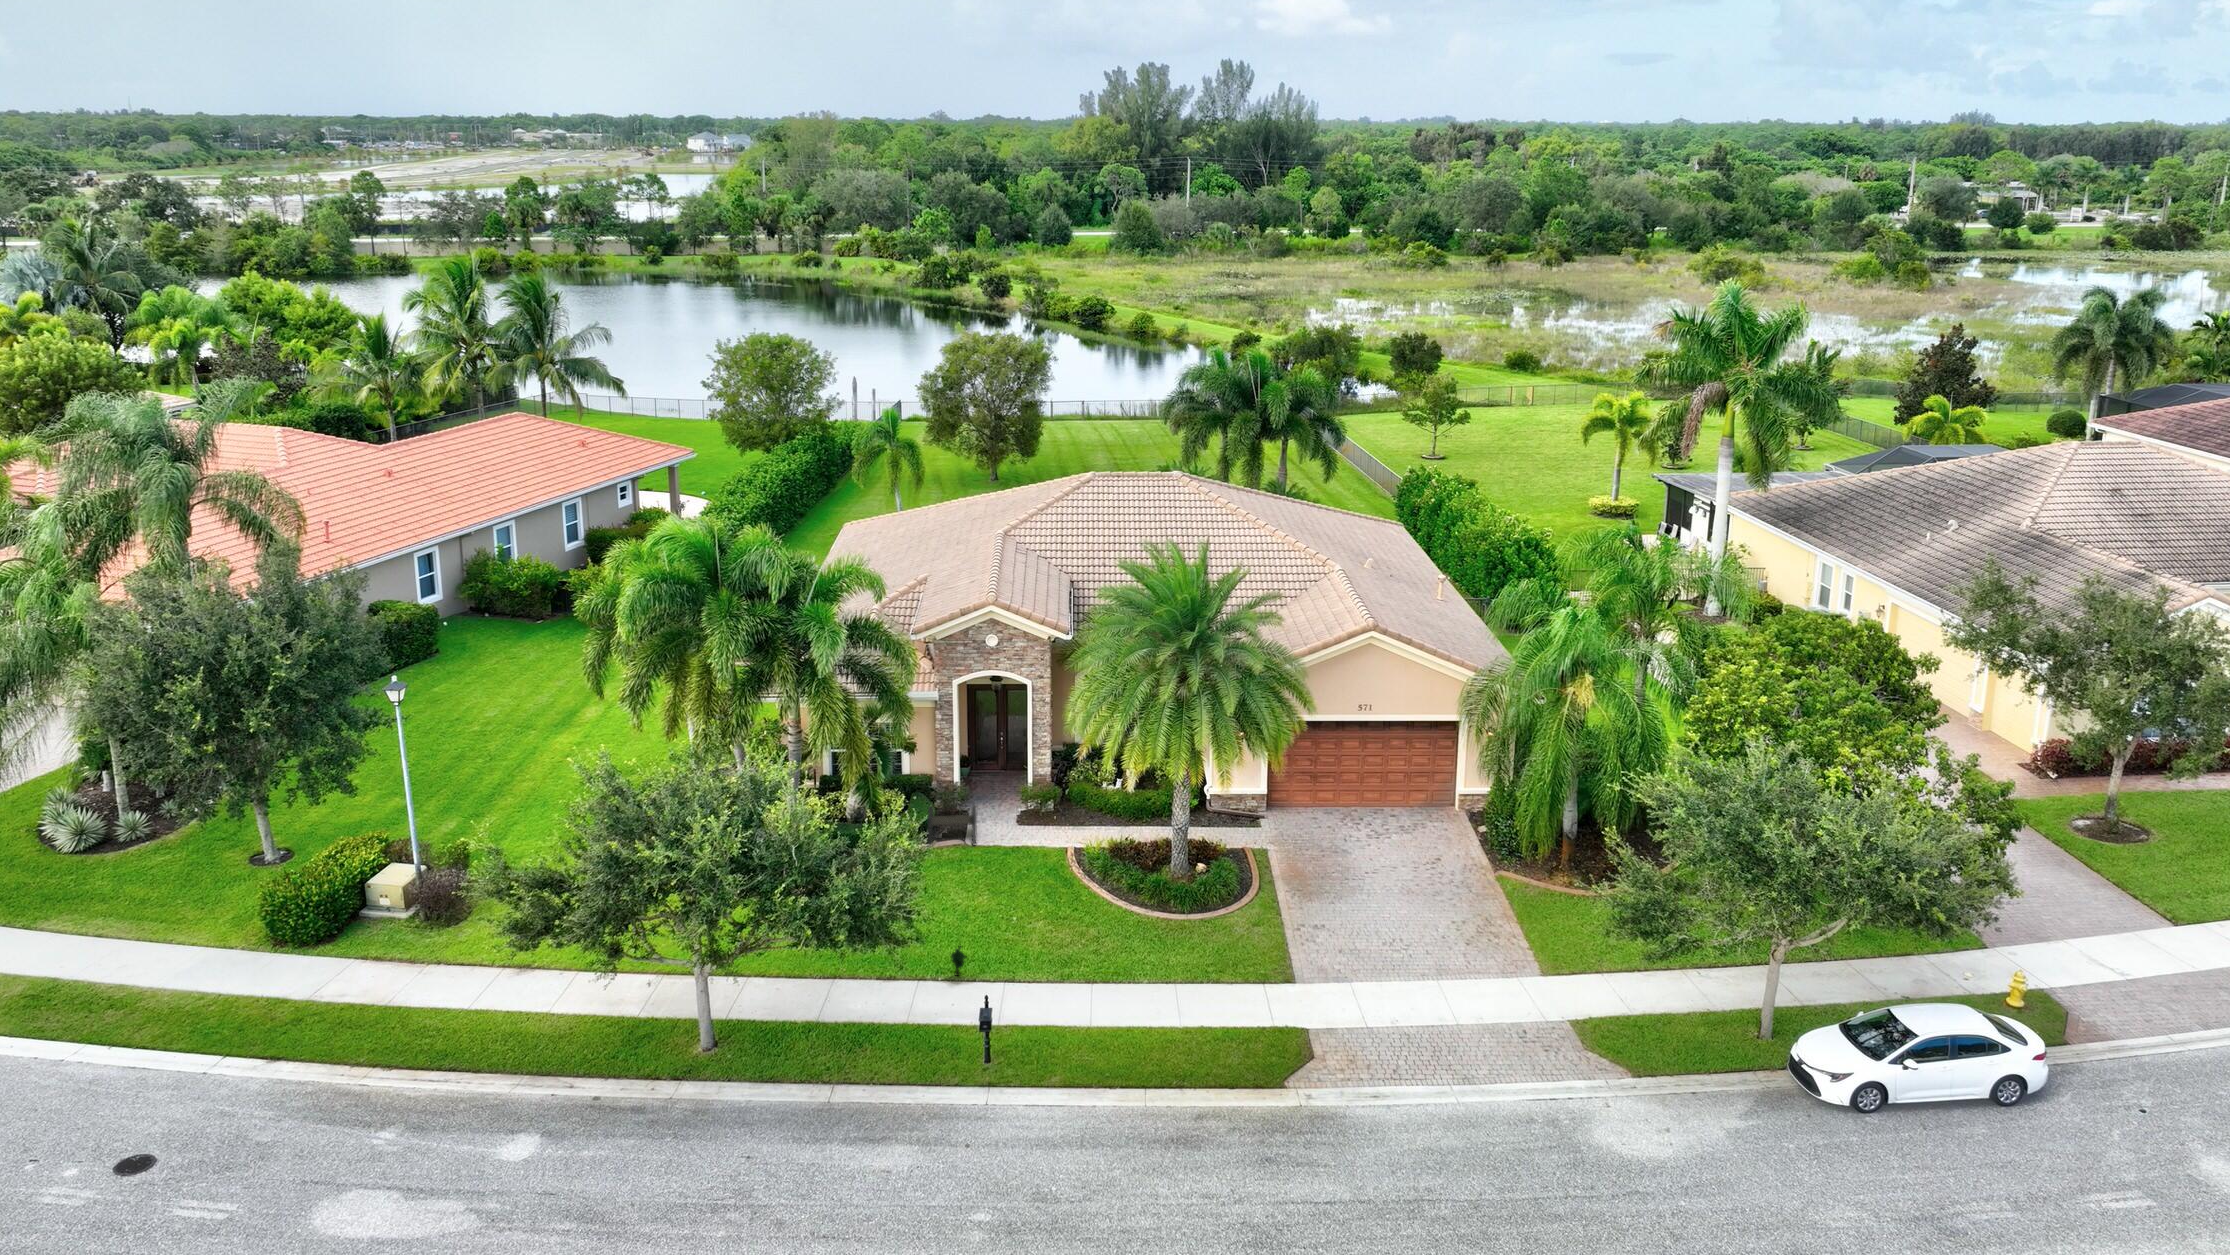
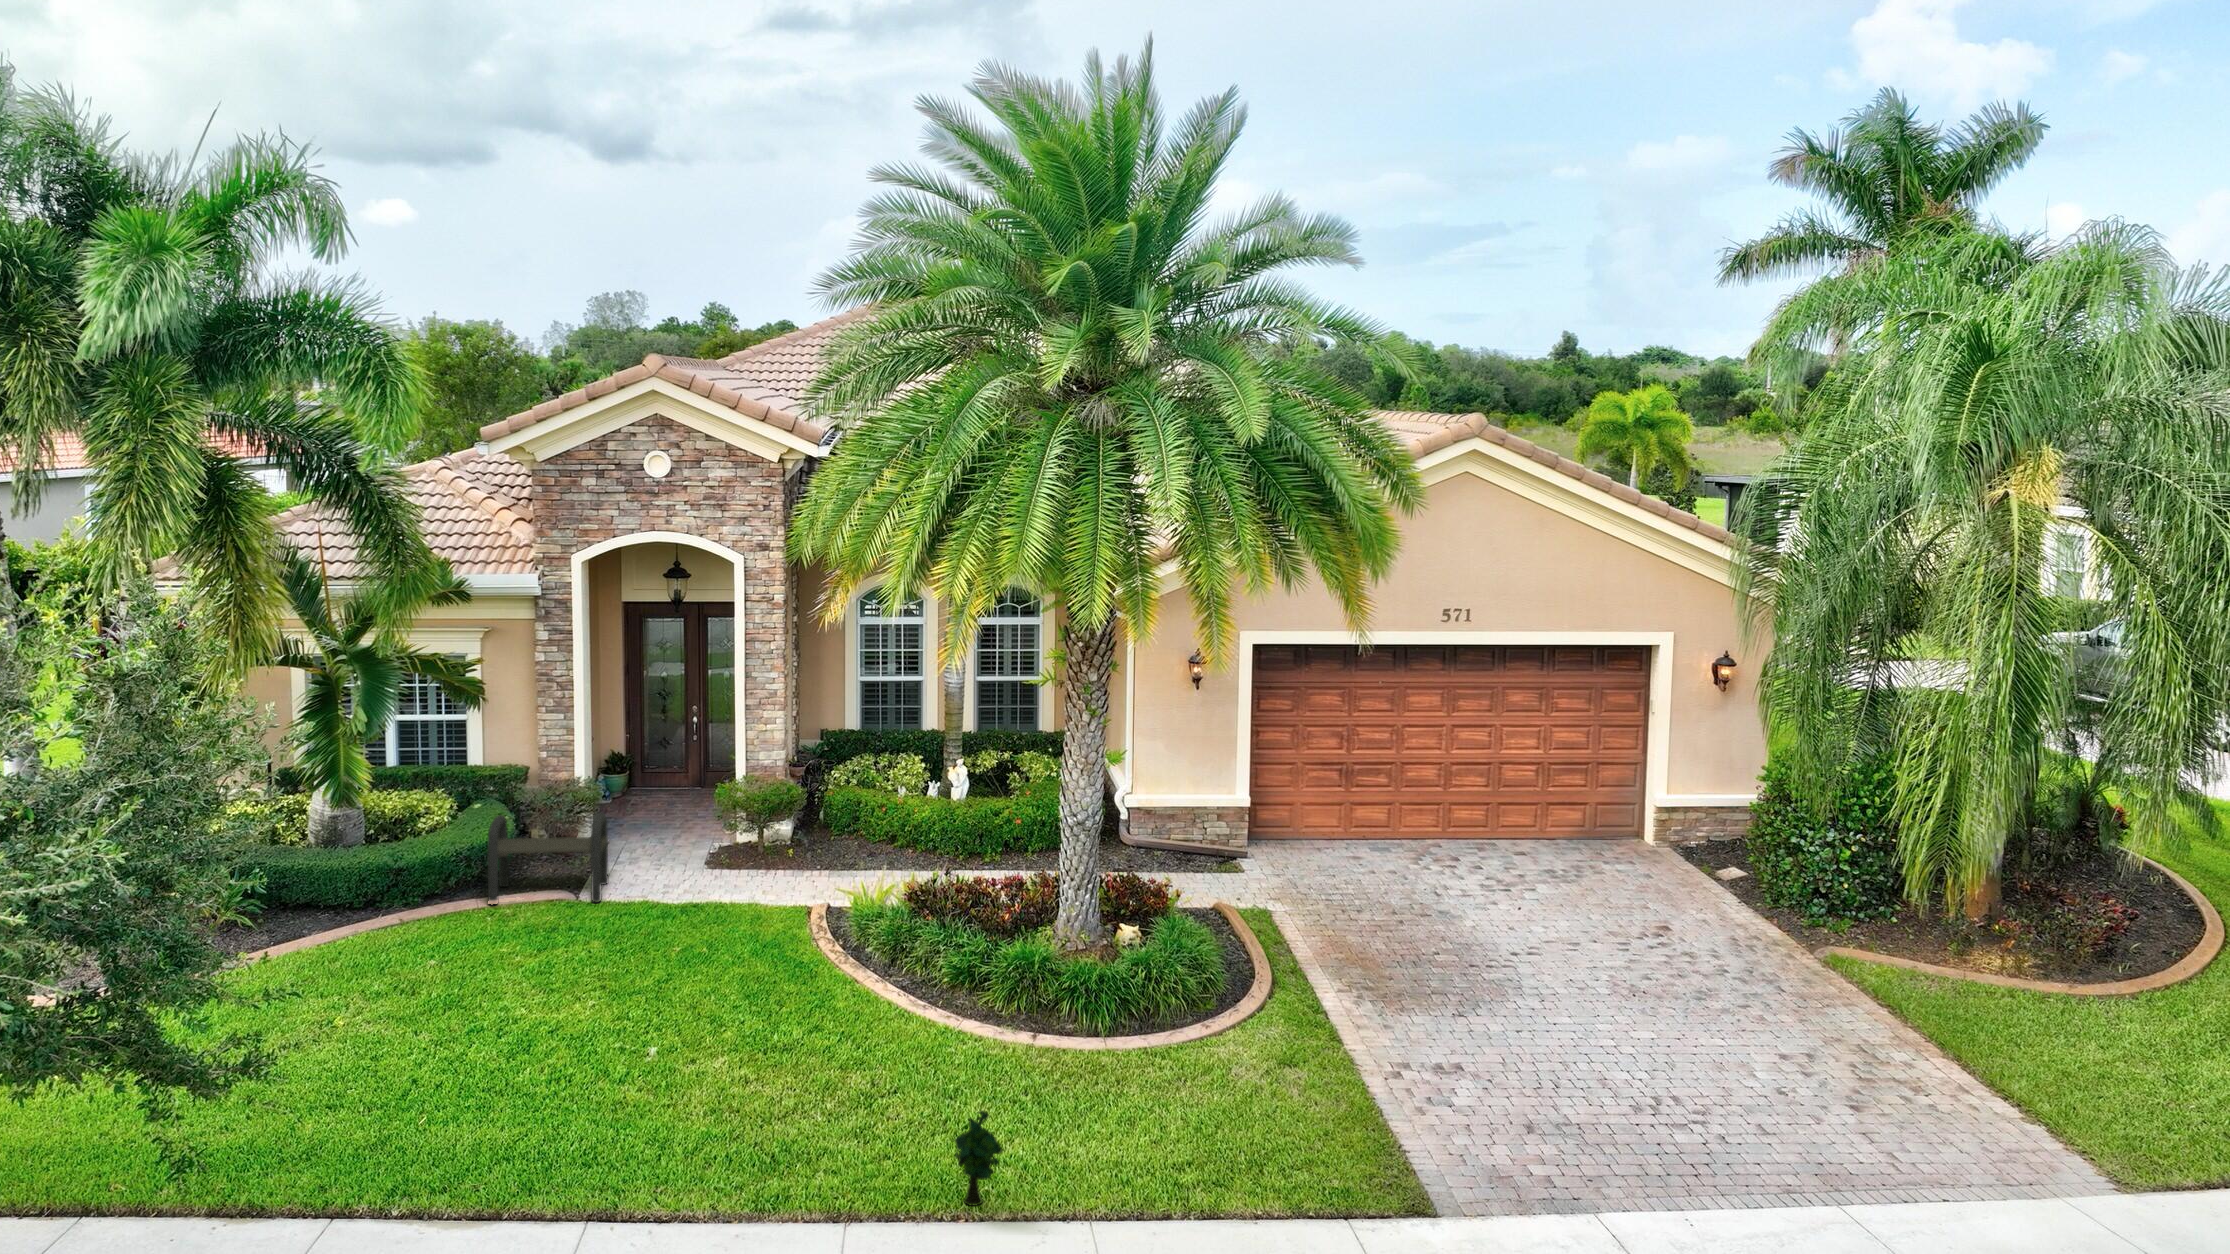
decorative plant: present [951,946,966,976] -> present [953,1110,1003,1206]

